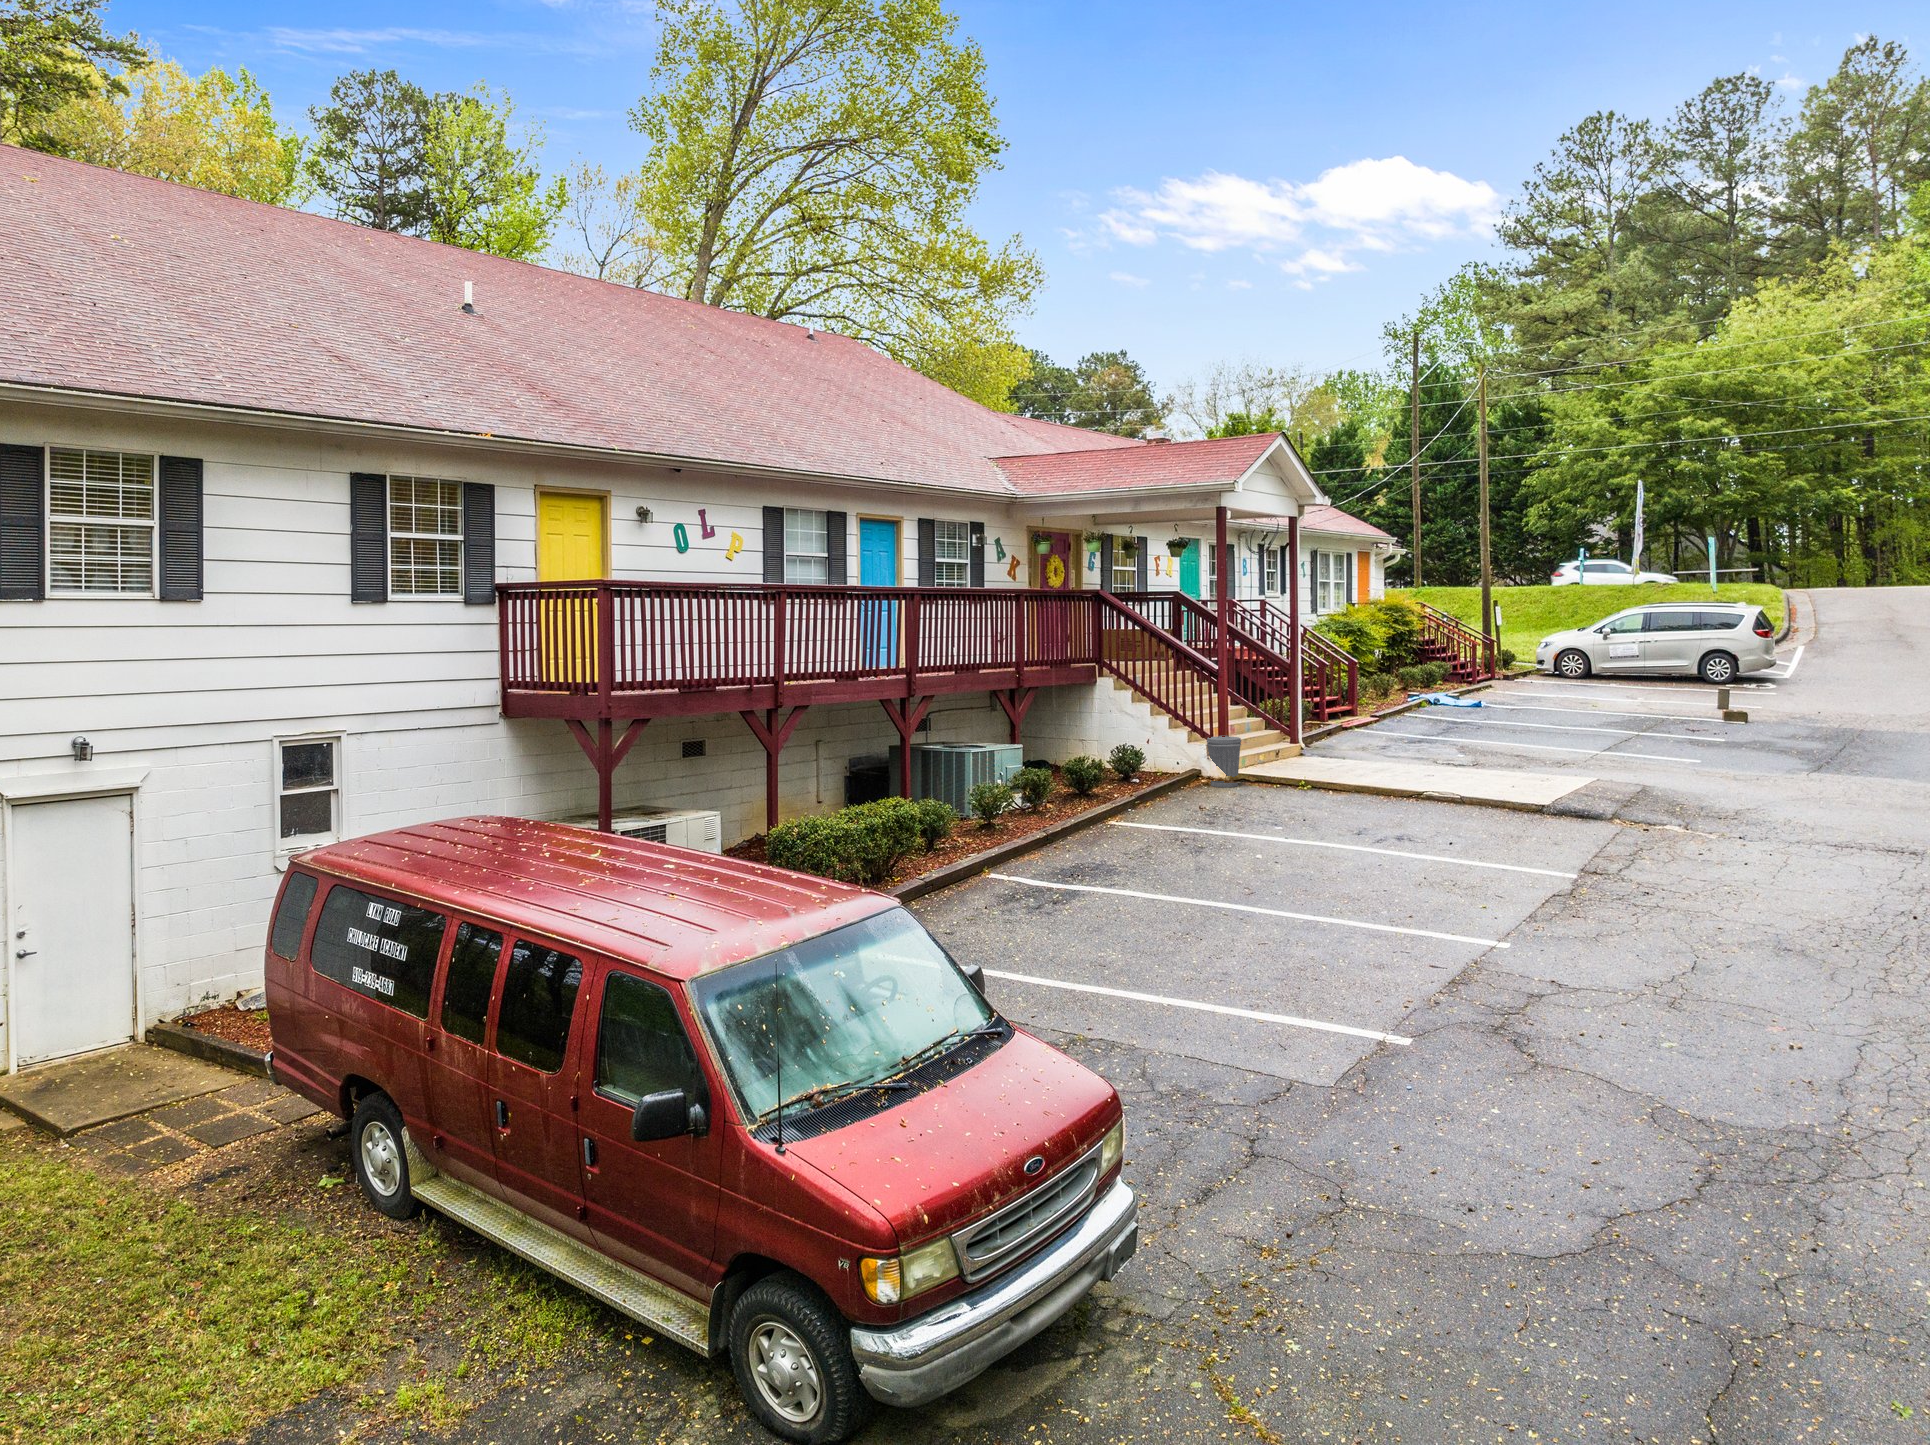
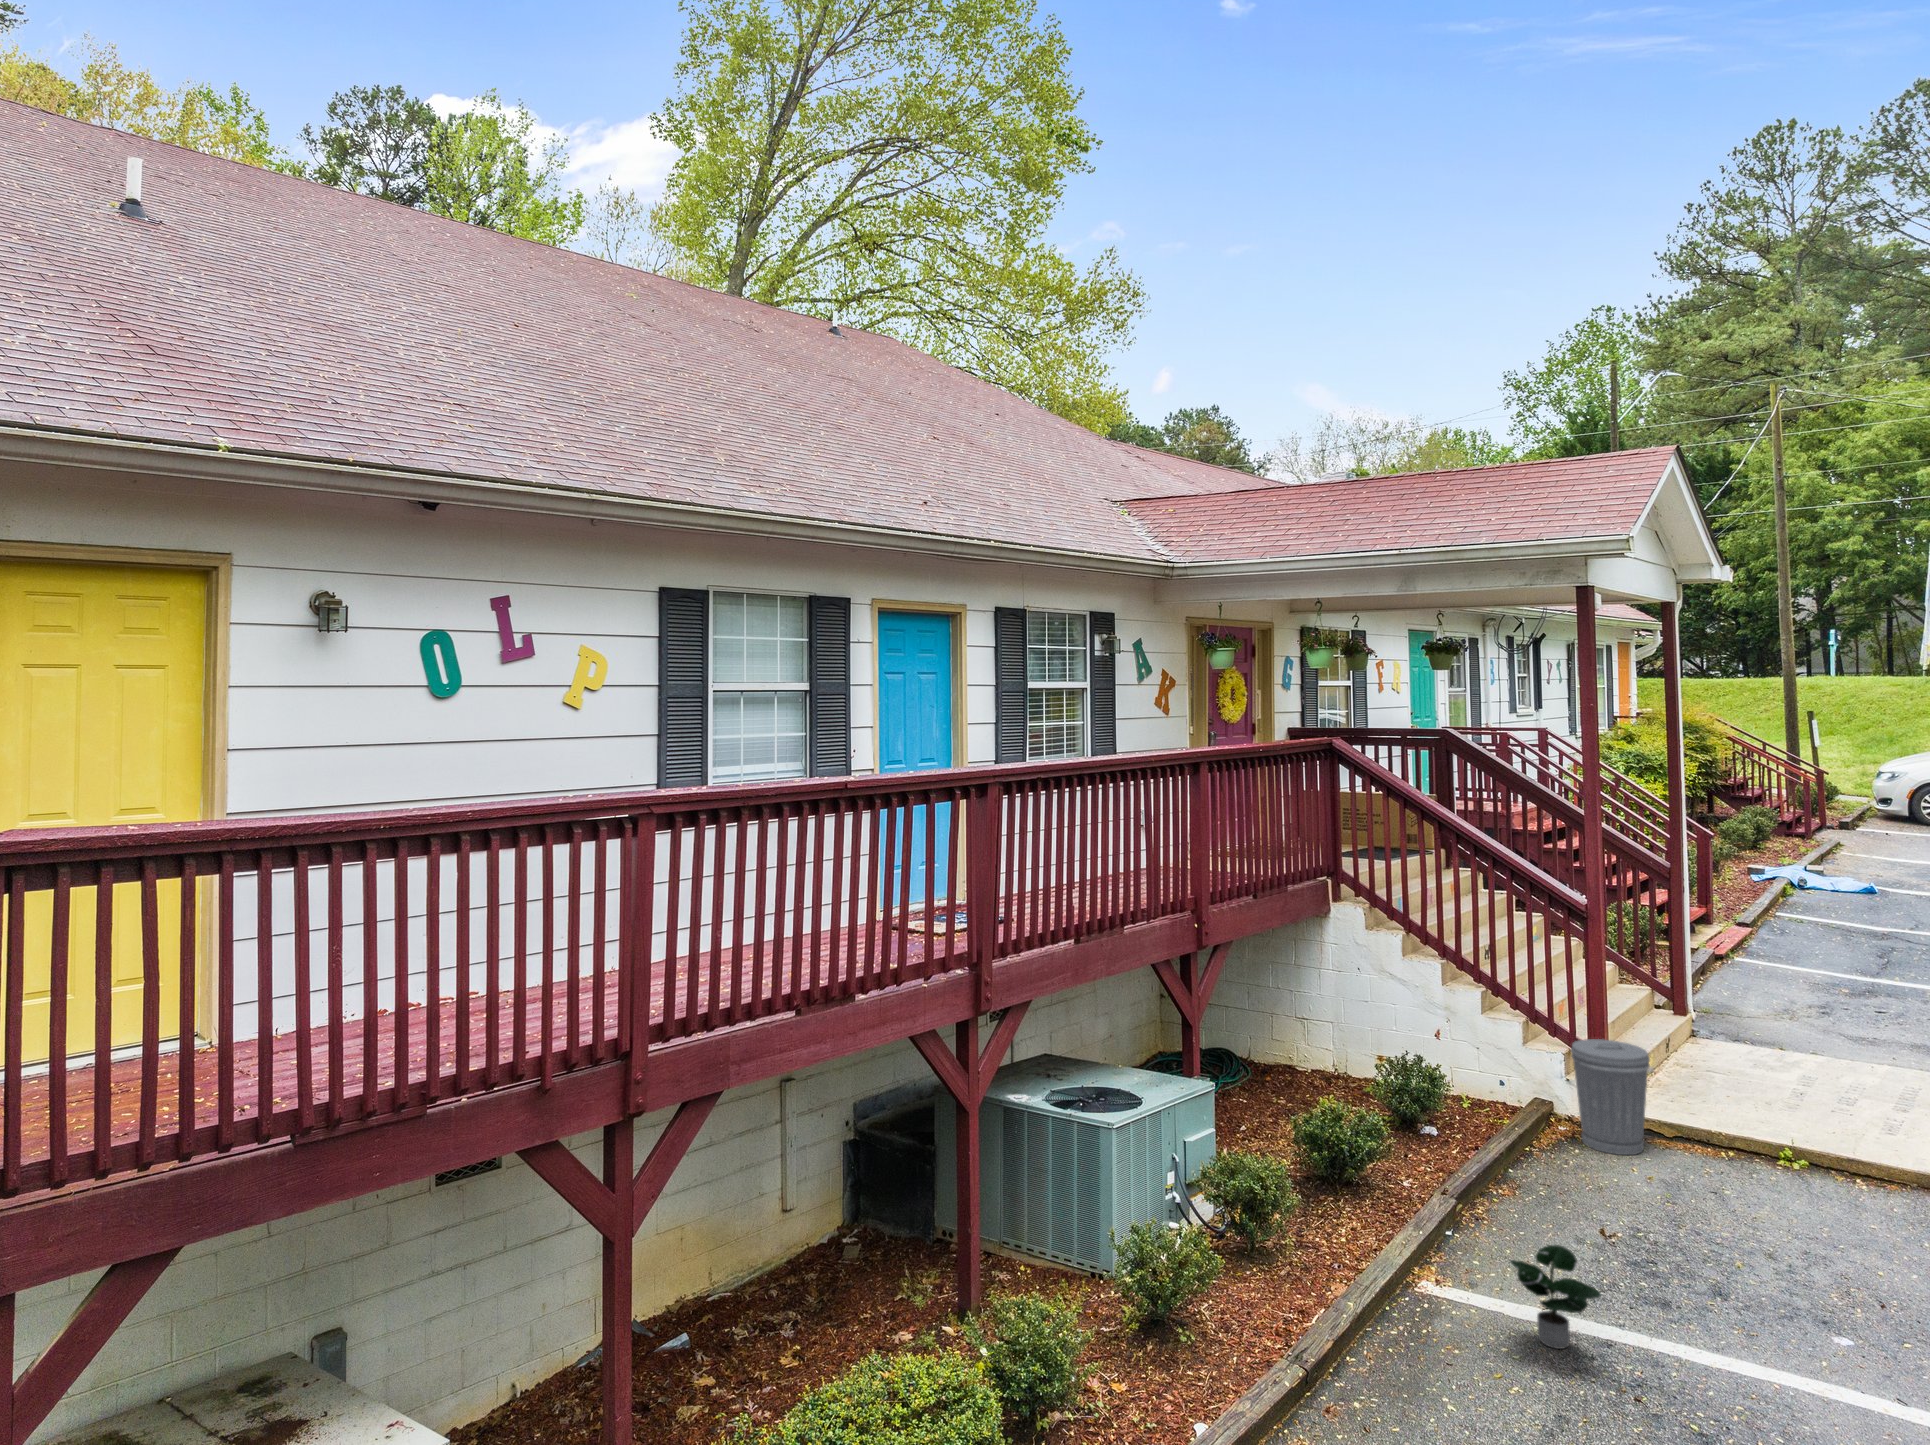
potted plant: none [1138,784,1171,820] -> present [1510,1245,1601,1349]

